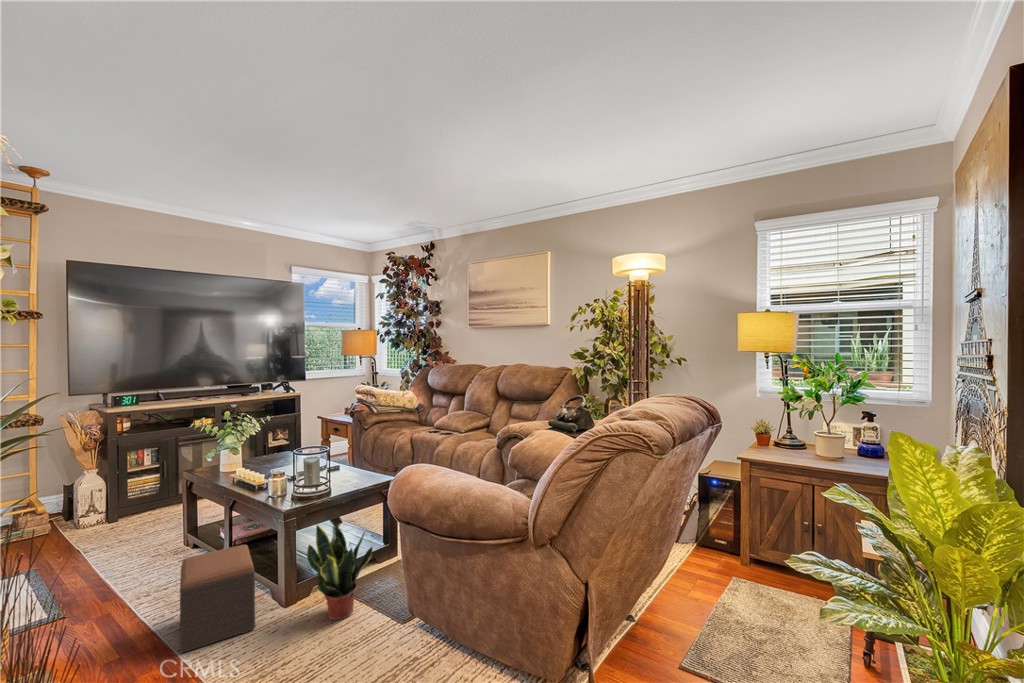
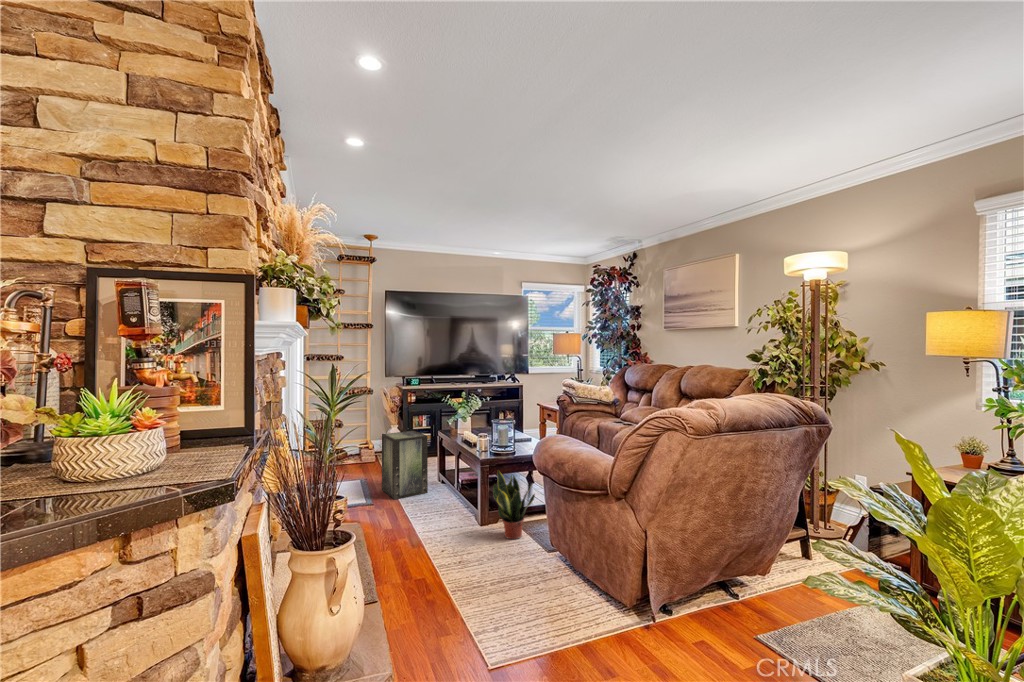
storage box: none [74,478,171,600] -> present [382,431,428,499]
footstool: present [180,545,255,653] -> none [422,478,463,532]

